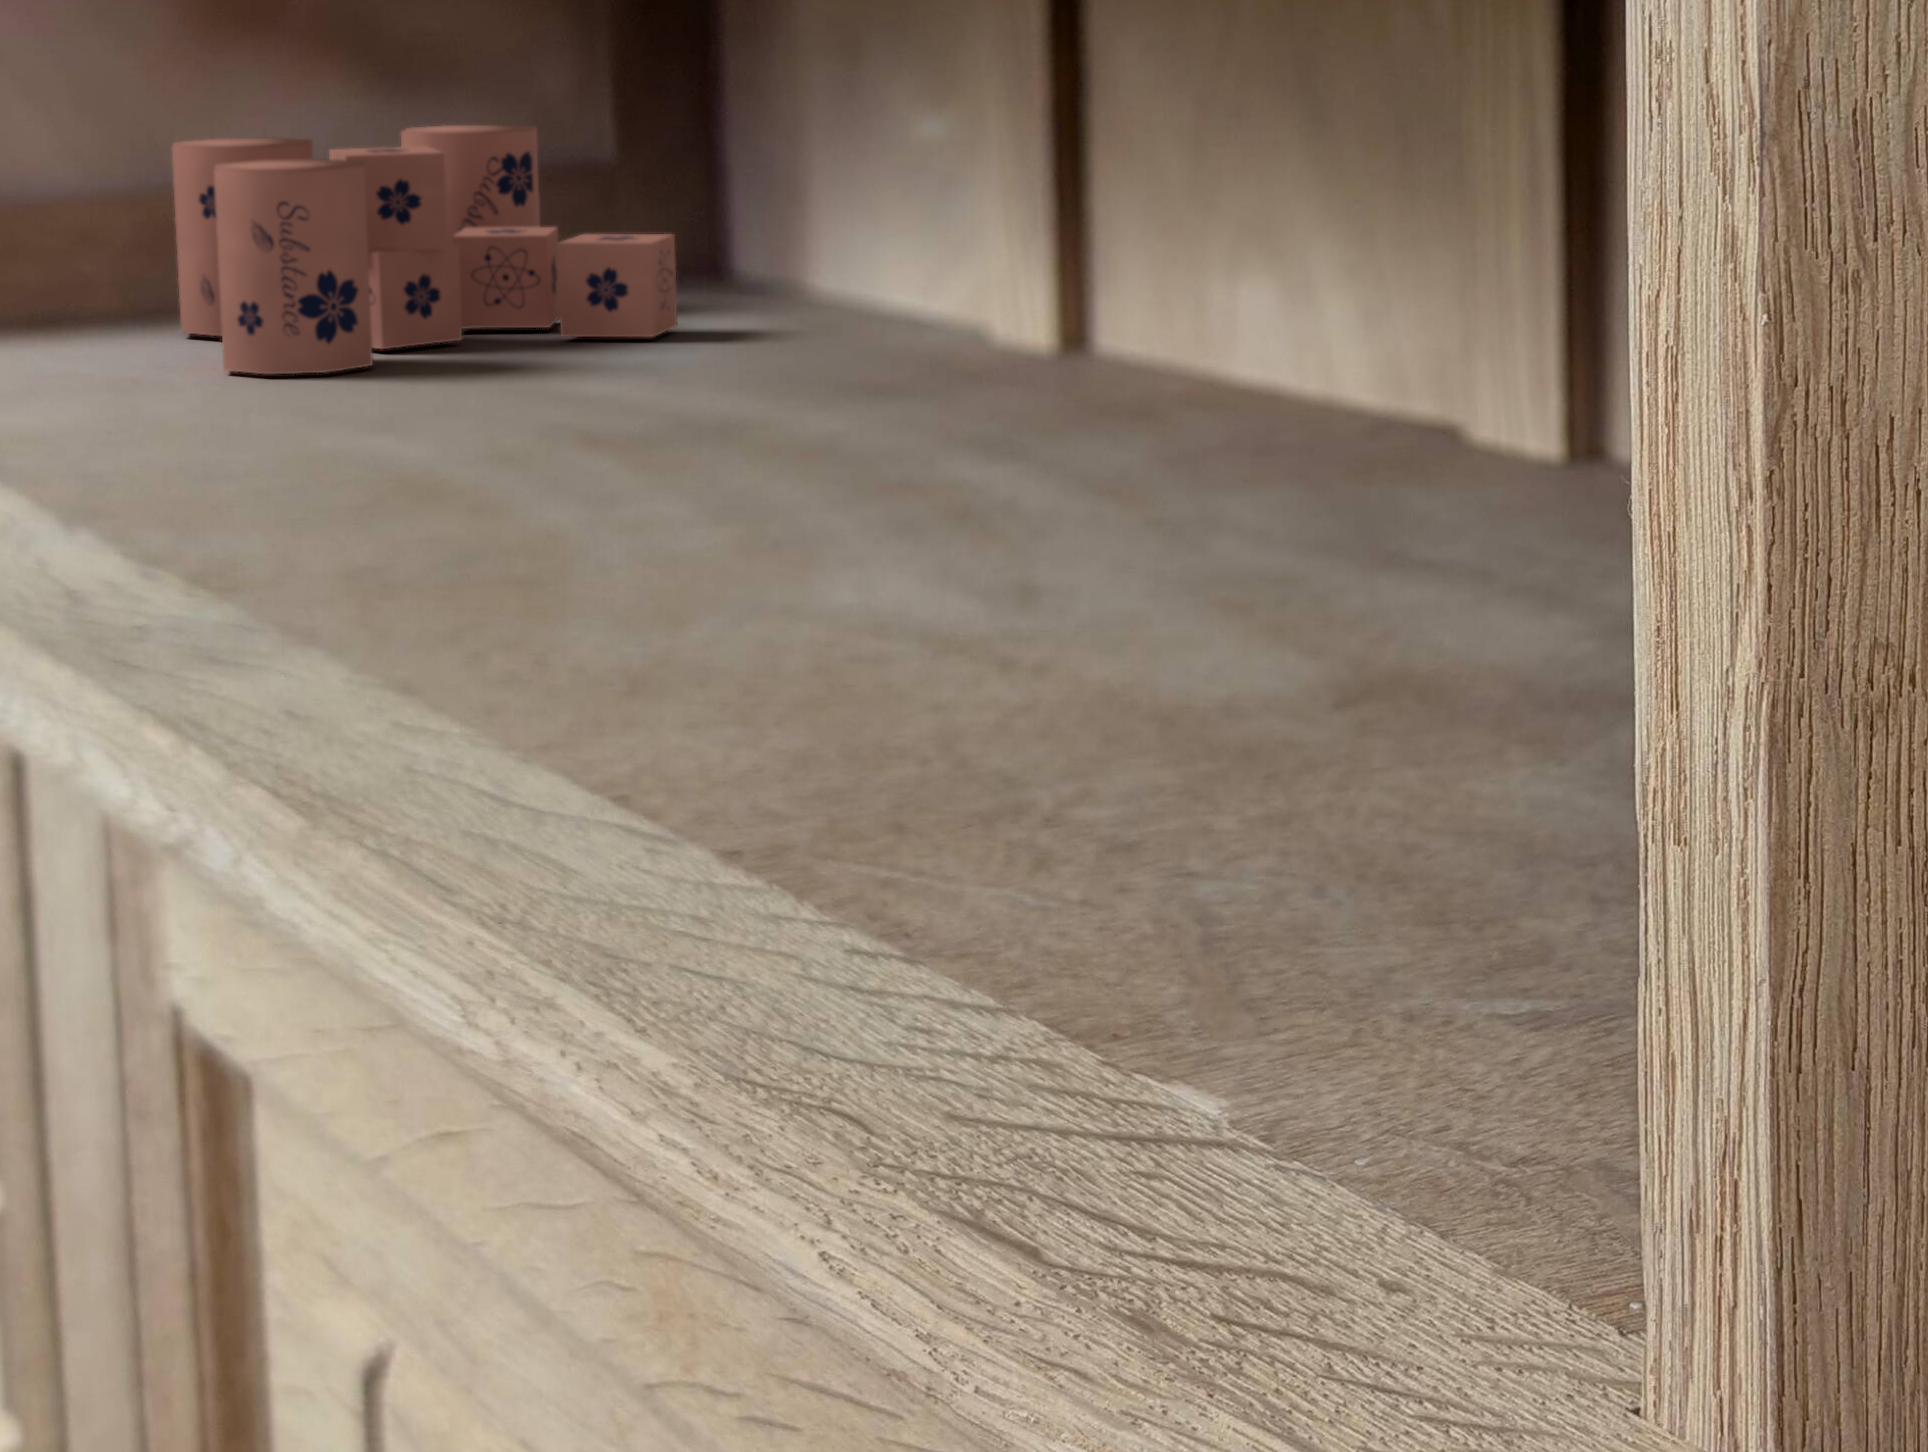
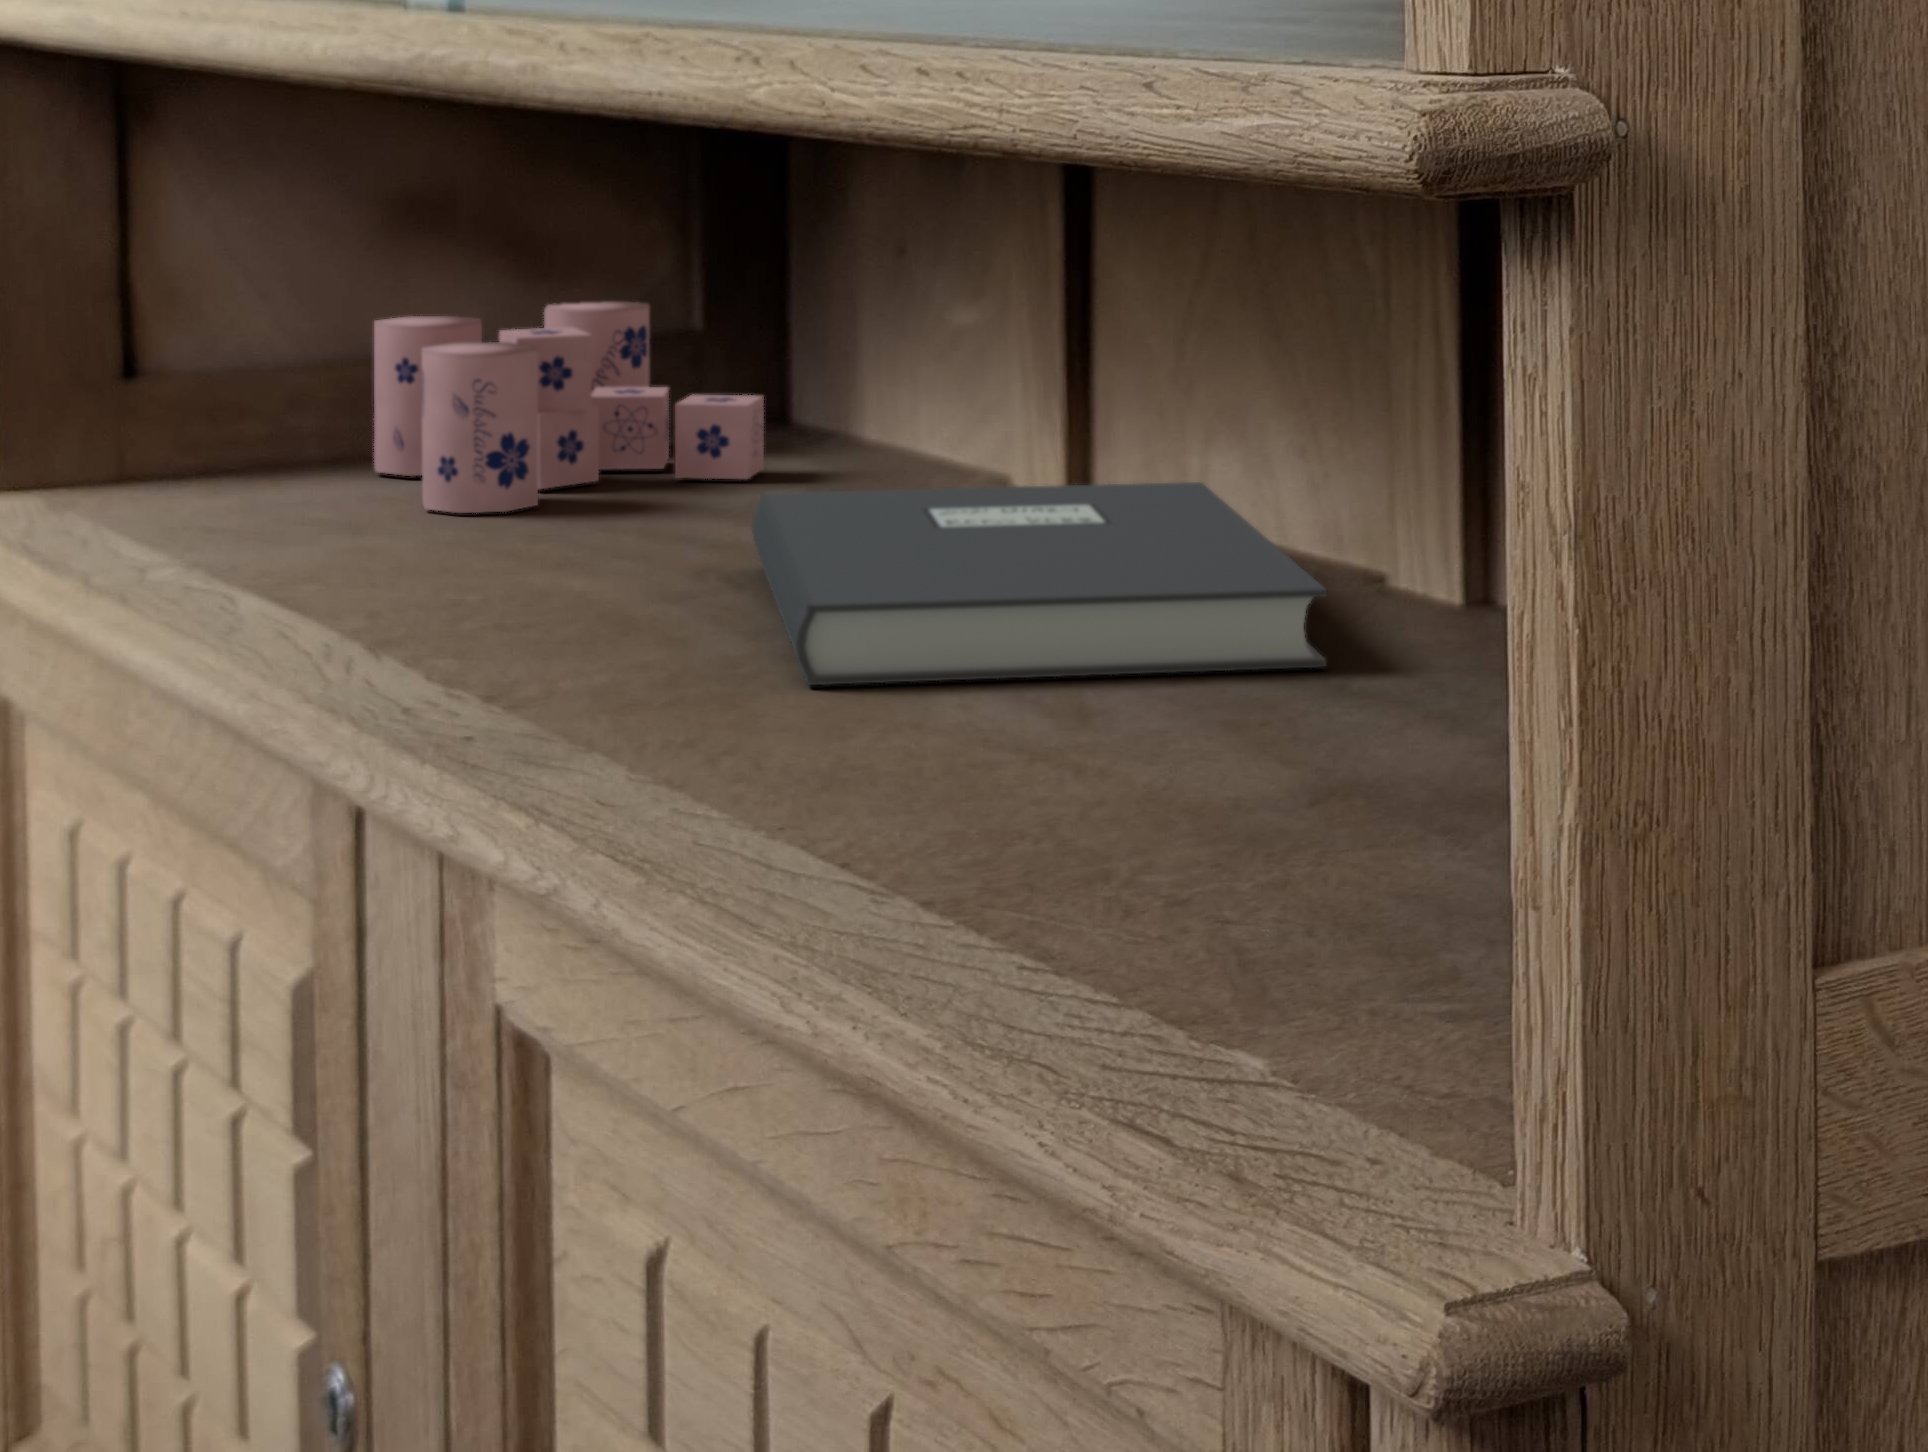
book: none [623,318,1370,564] -> present [752,482,1327,685]

